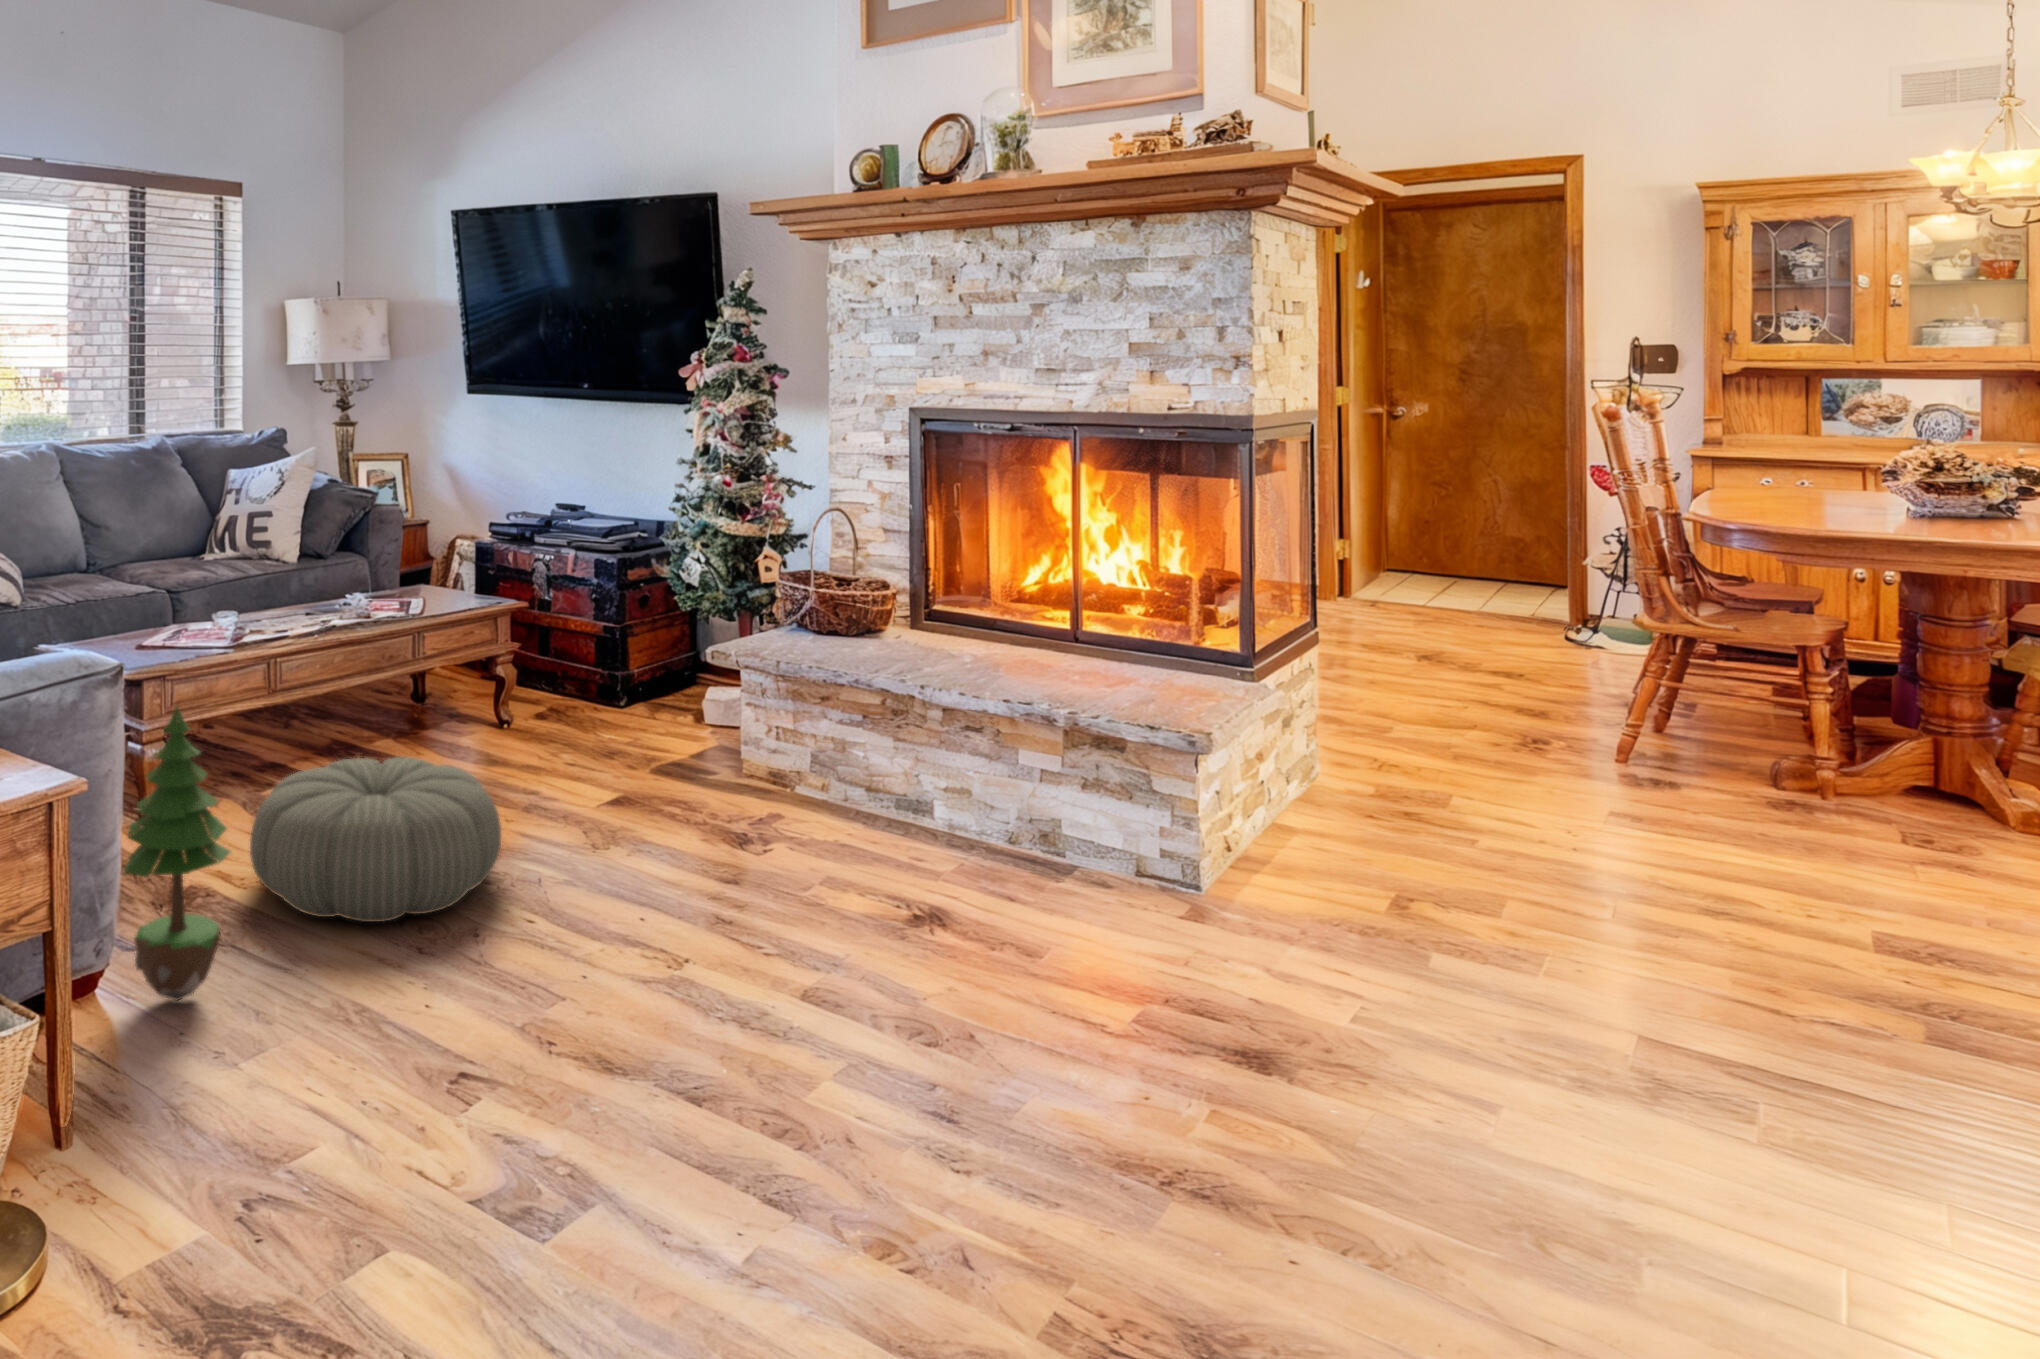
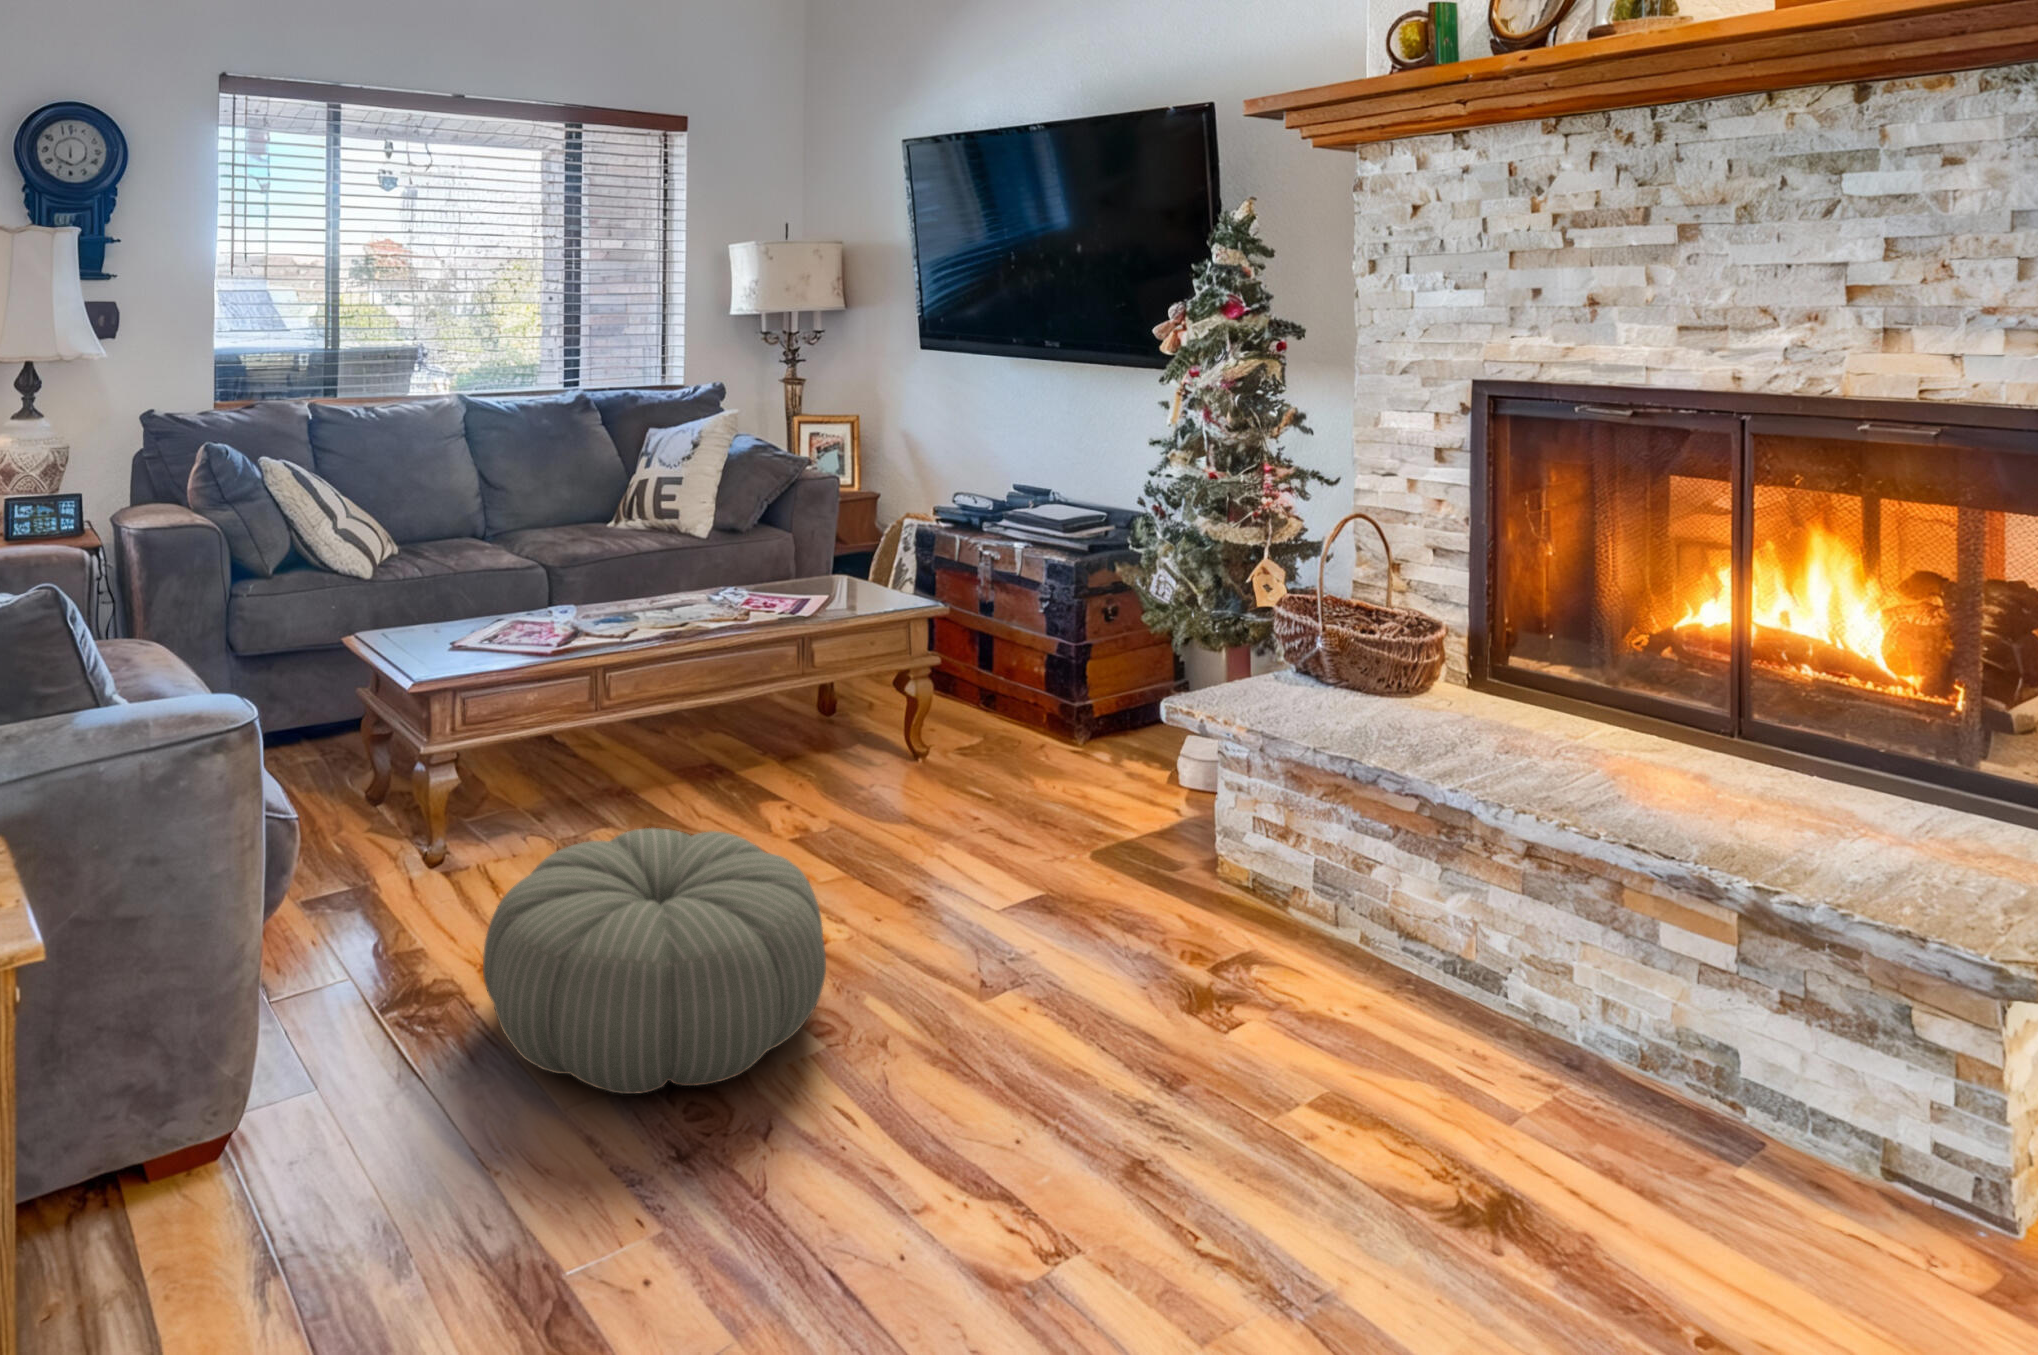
potted tree: present [124,707,231,1000] -> none [199,793,365,1217]

